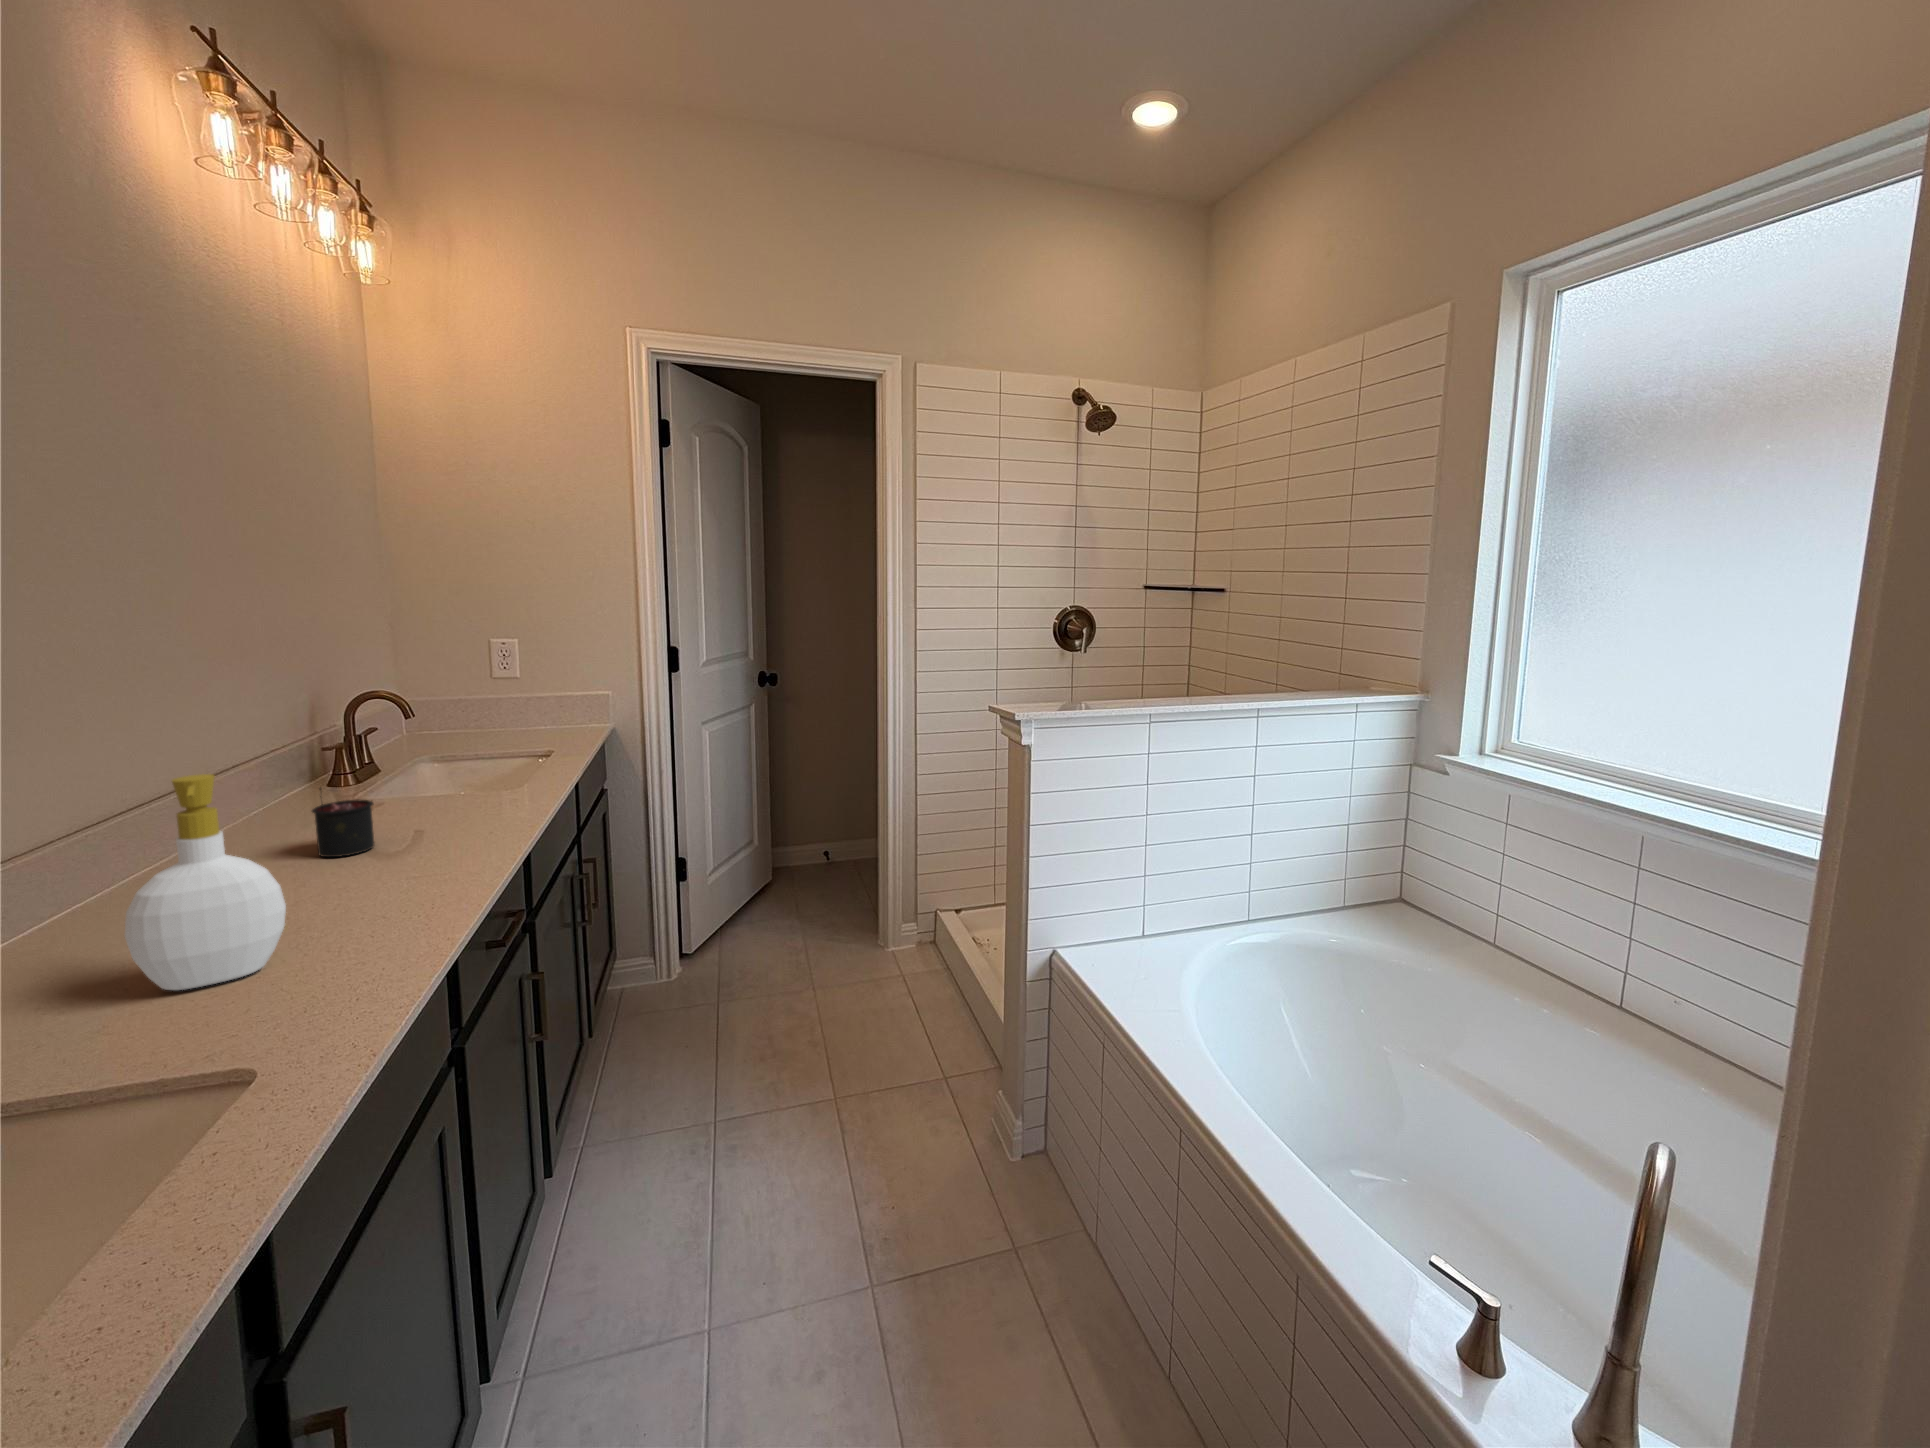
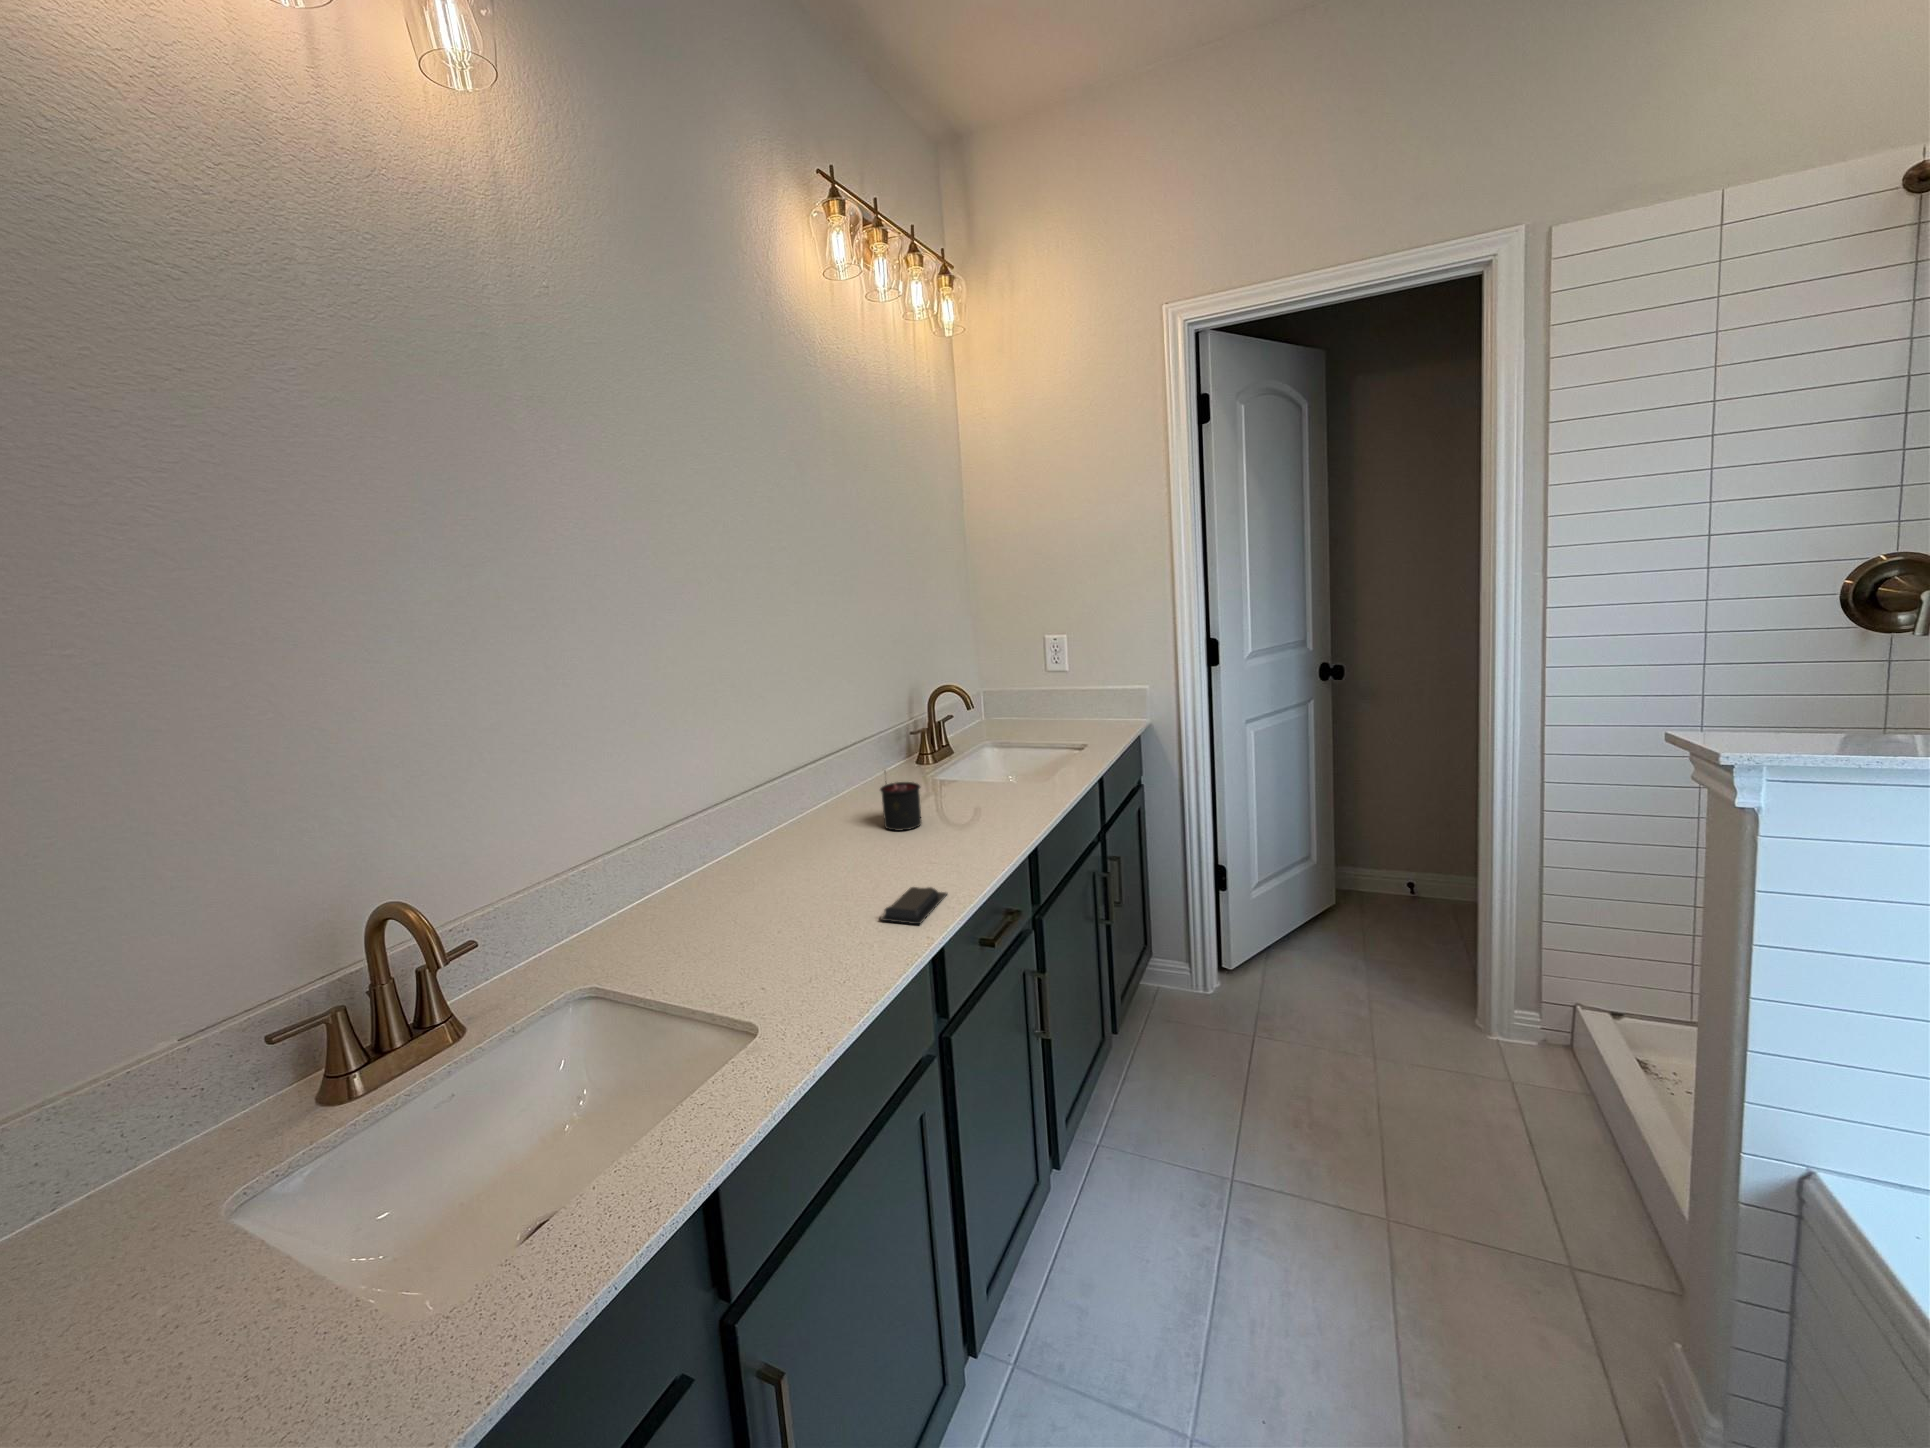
soap bottle: present [125,774,286,990] -> none [730,762,822,932]
soap bar: none [372,897,450,940] -> present [881,887,947,924]

